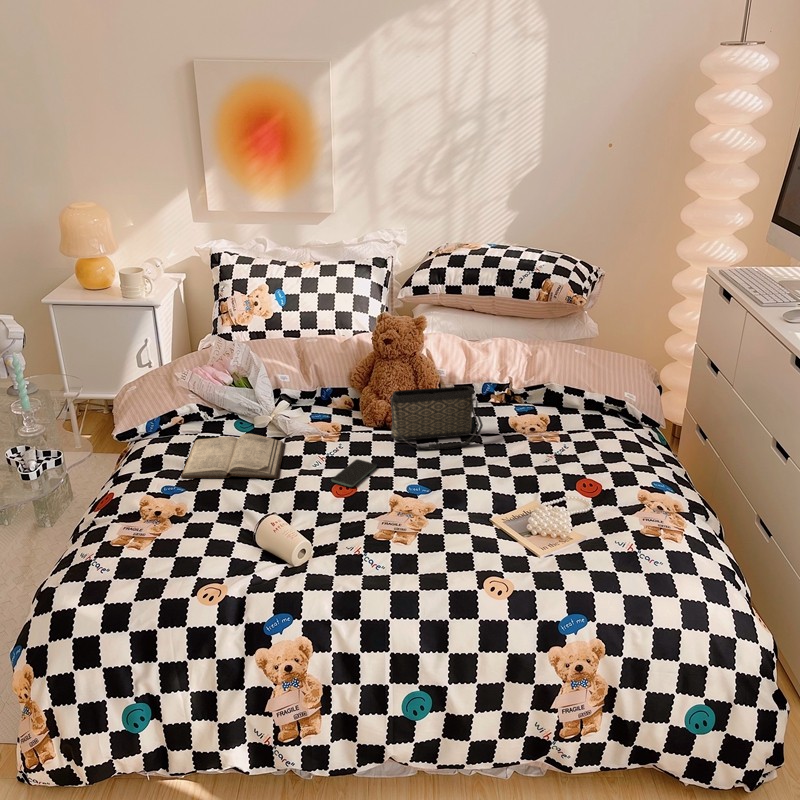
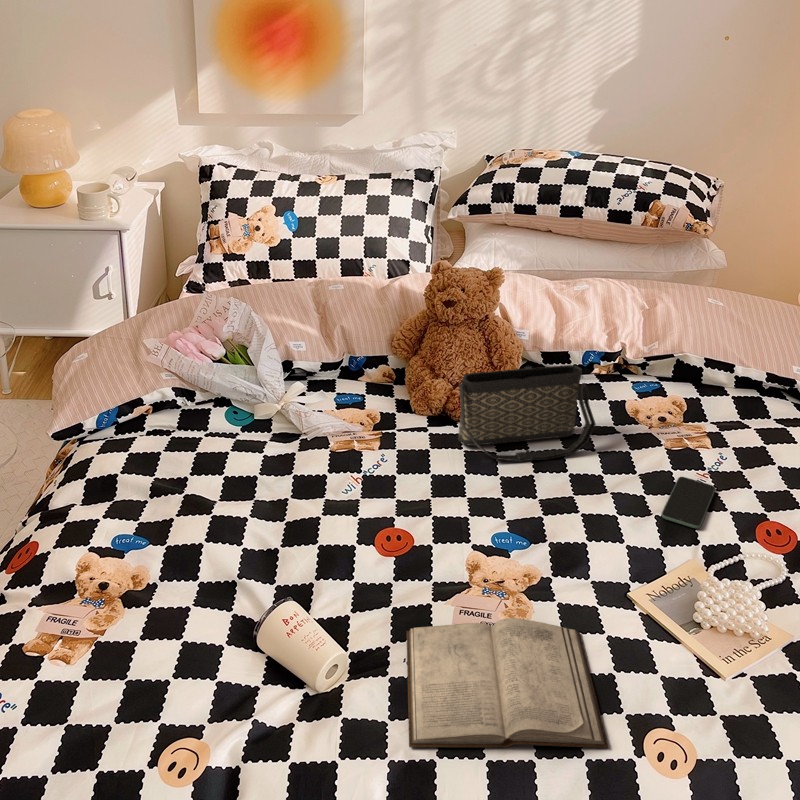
diary: present [181,434,285,478] -> present [407,618,608,748]
smartphone: present [332,459,377,487] -> present [661,477,715,529]

